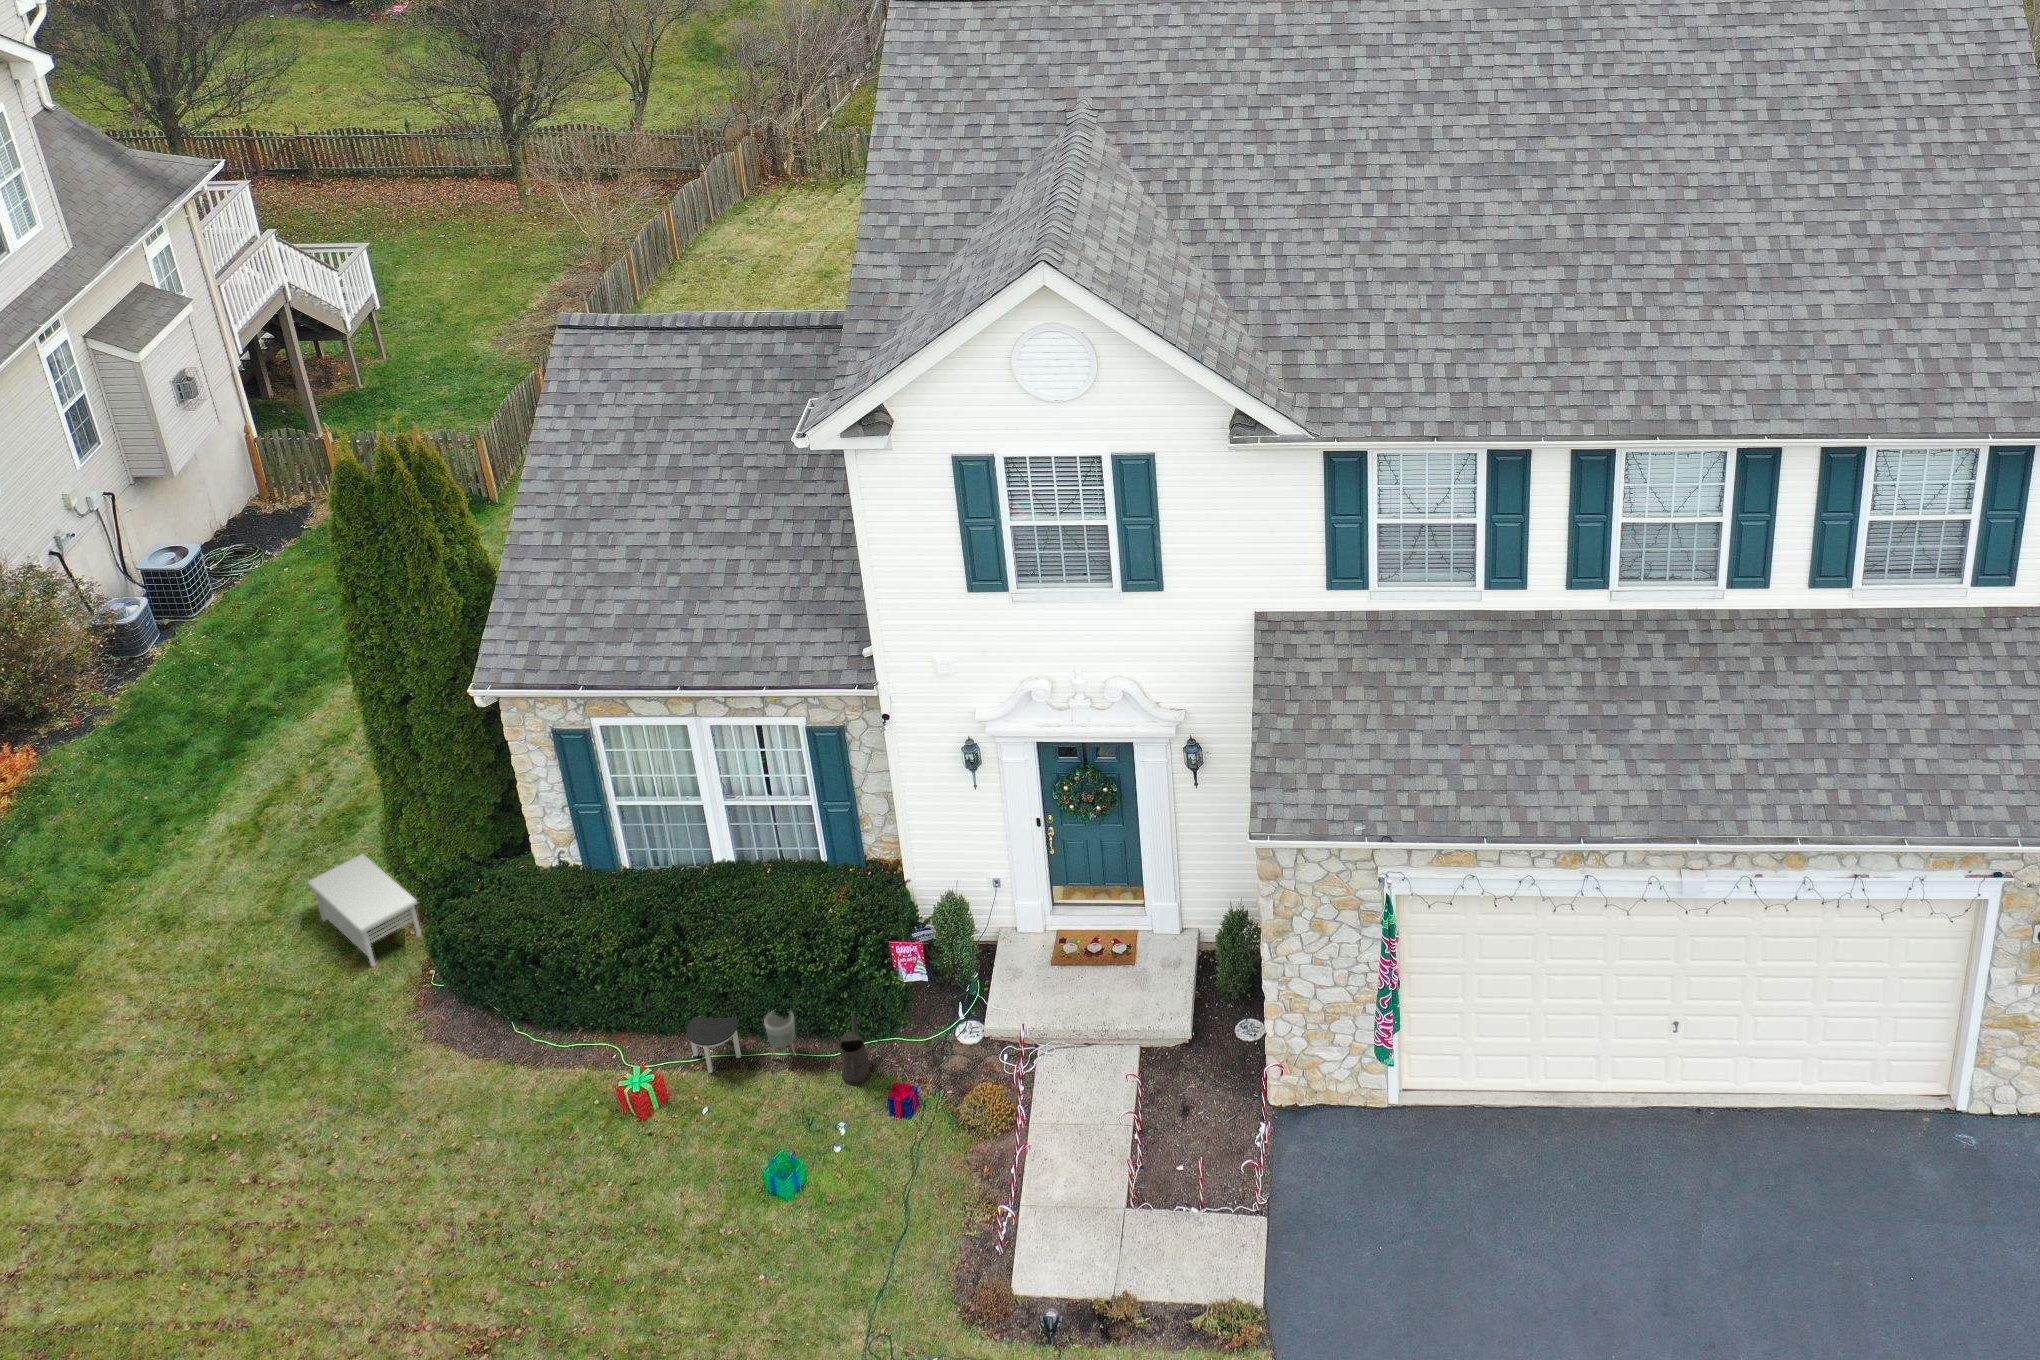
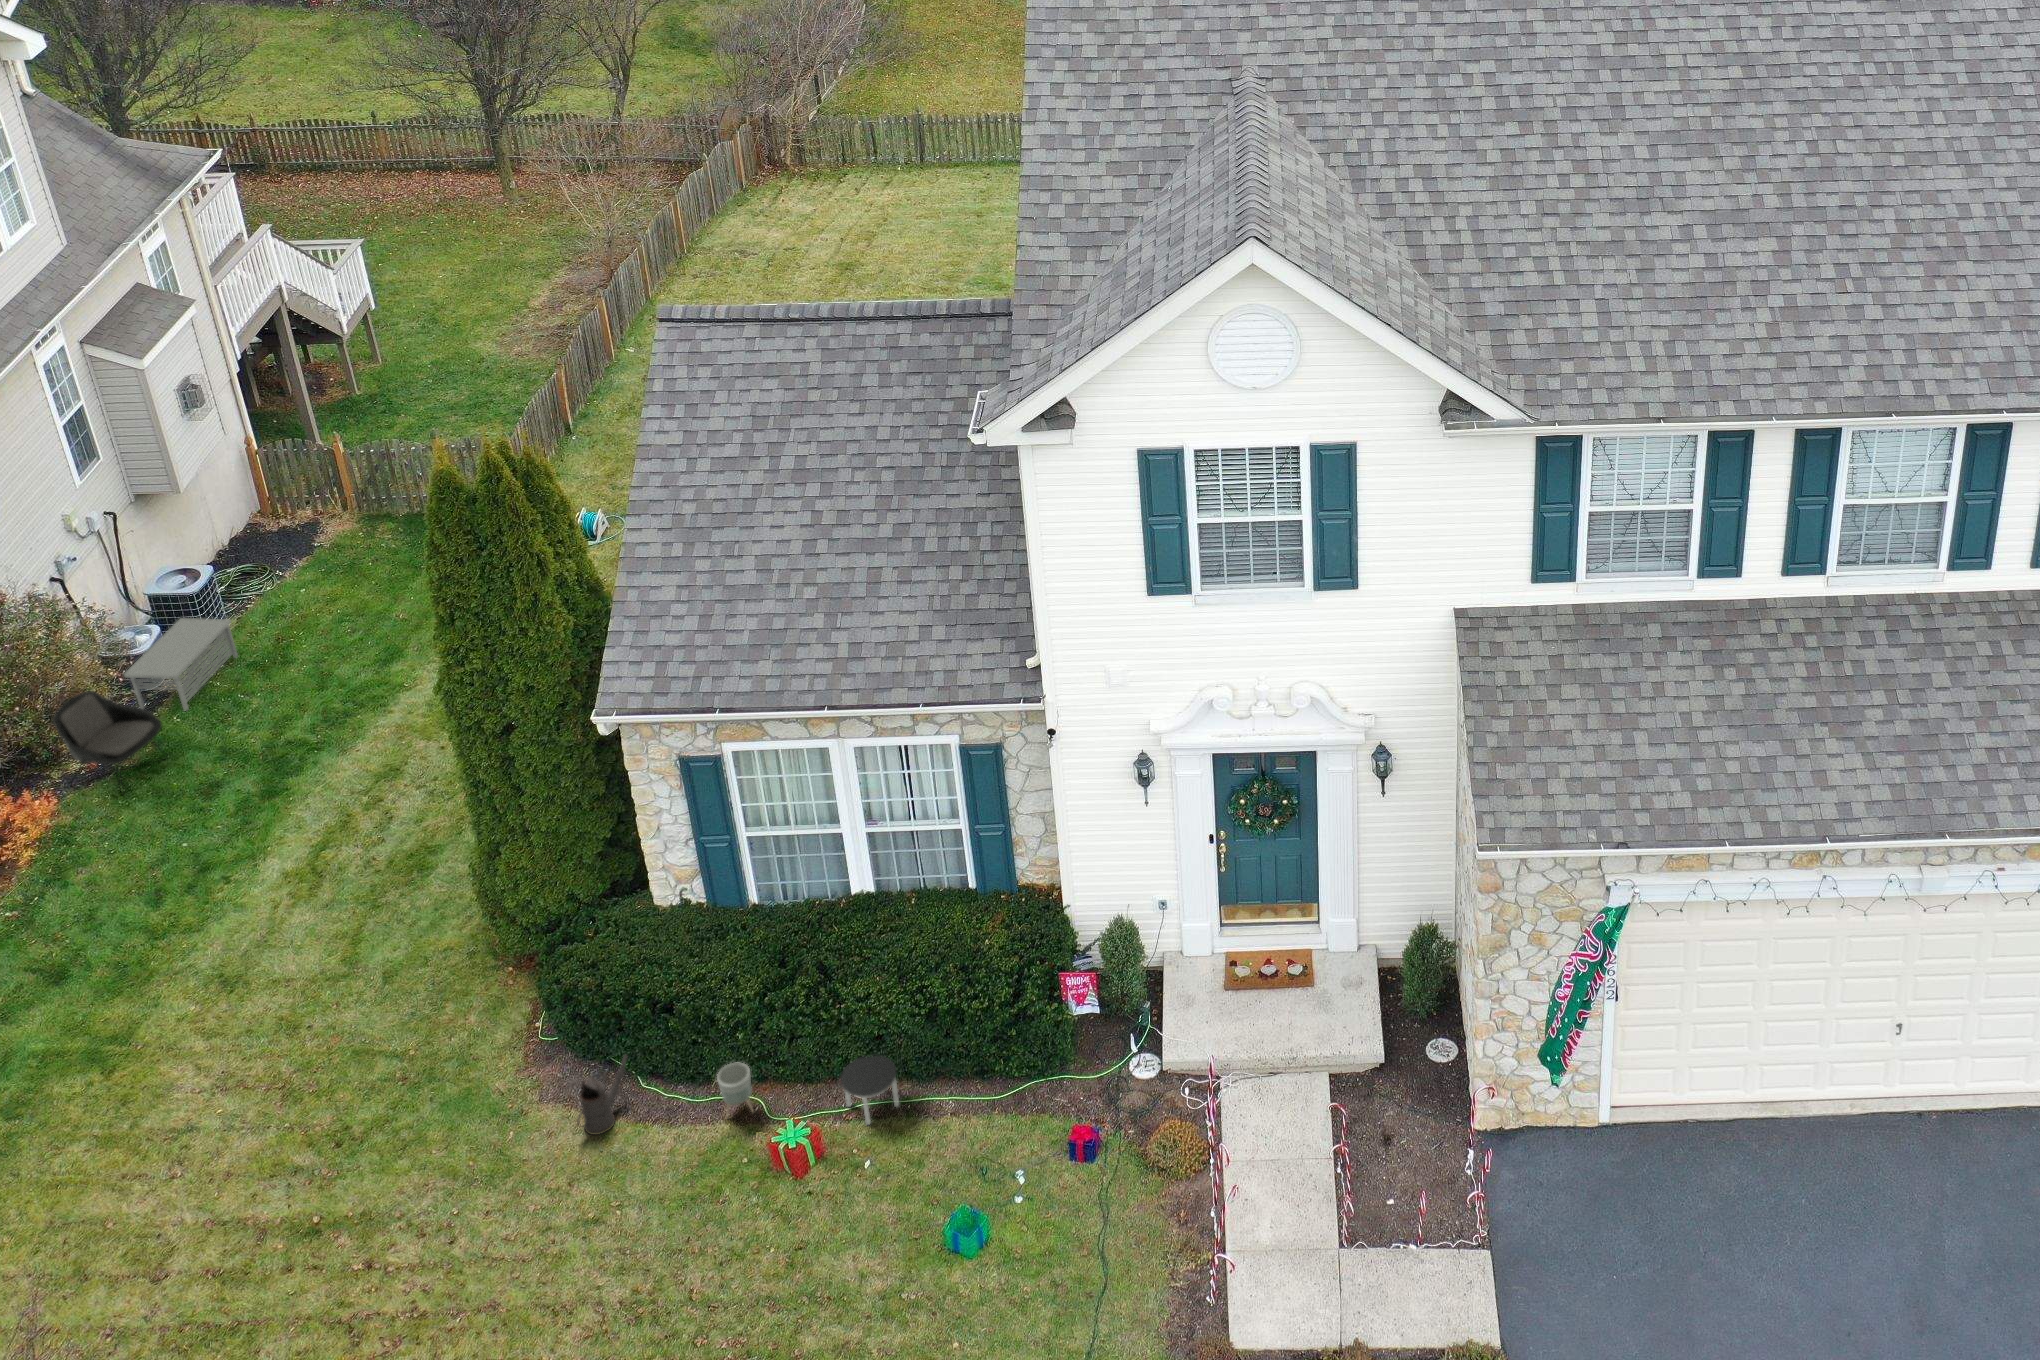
lounge chair: none [35,661,137,757] -> present [53,691,165,794]
storage bench: present [308,854,421,966] -> present [124,618,238,710]
planter: present [764,1012,796,1058] -> present [717,1063,754,1118]
watering can: present [840,1015,870,1085] -> present [577,1055,628,1135]

